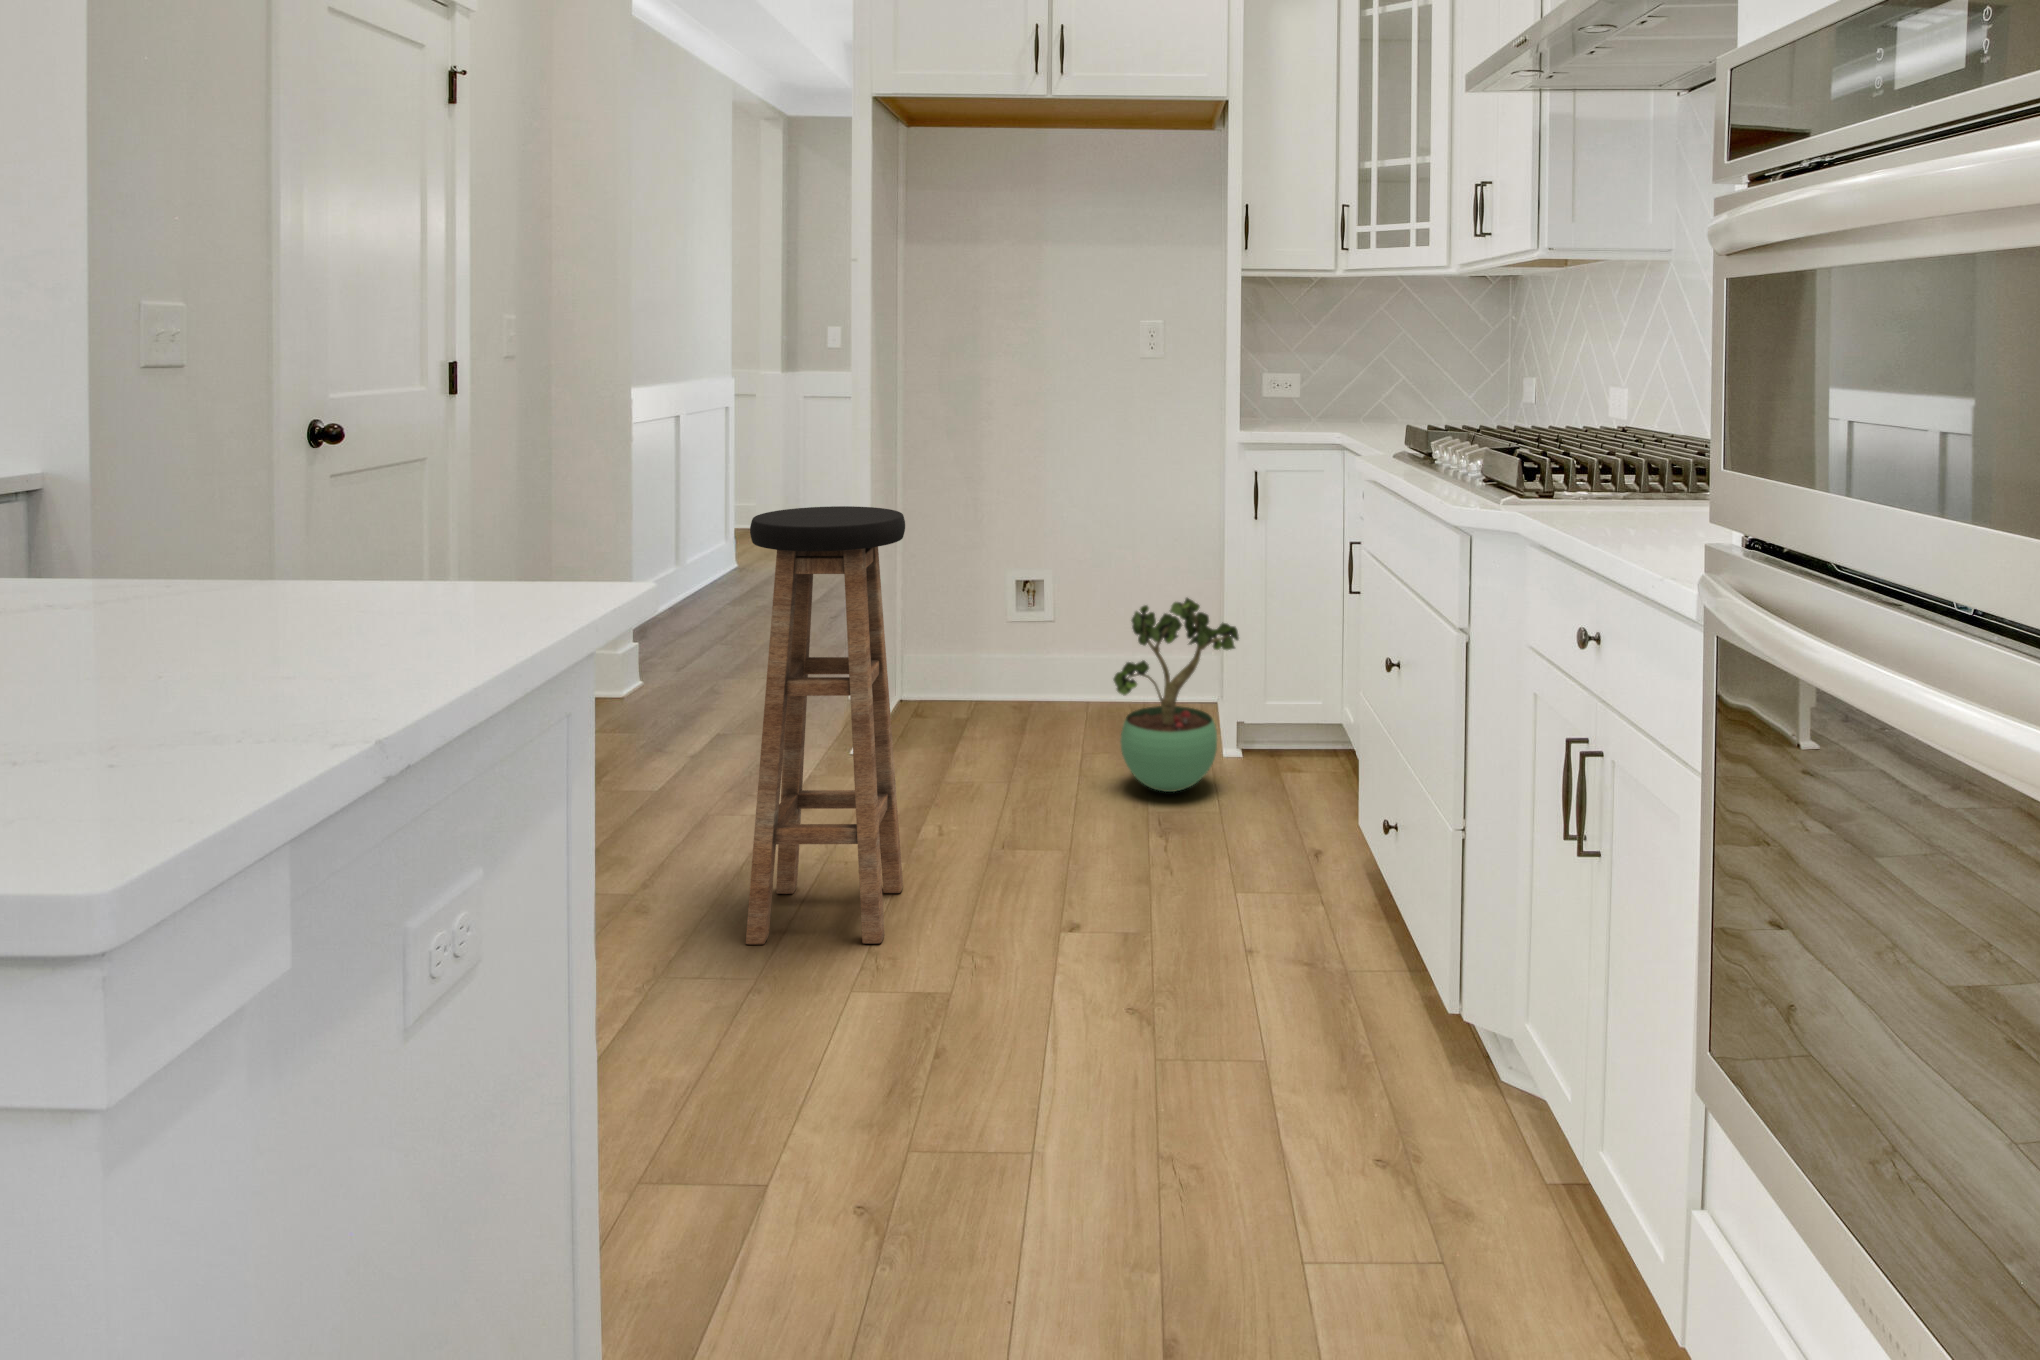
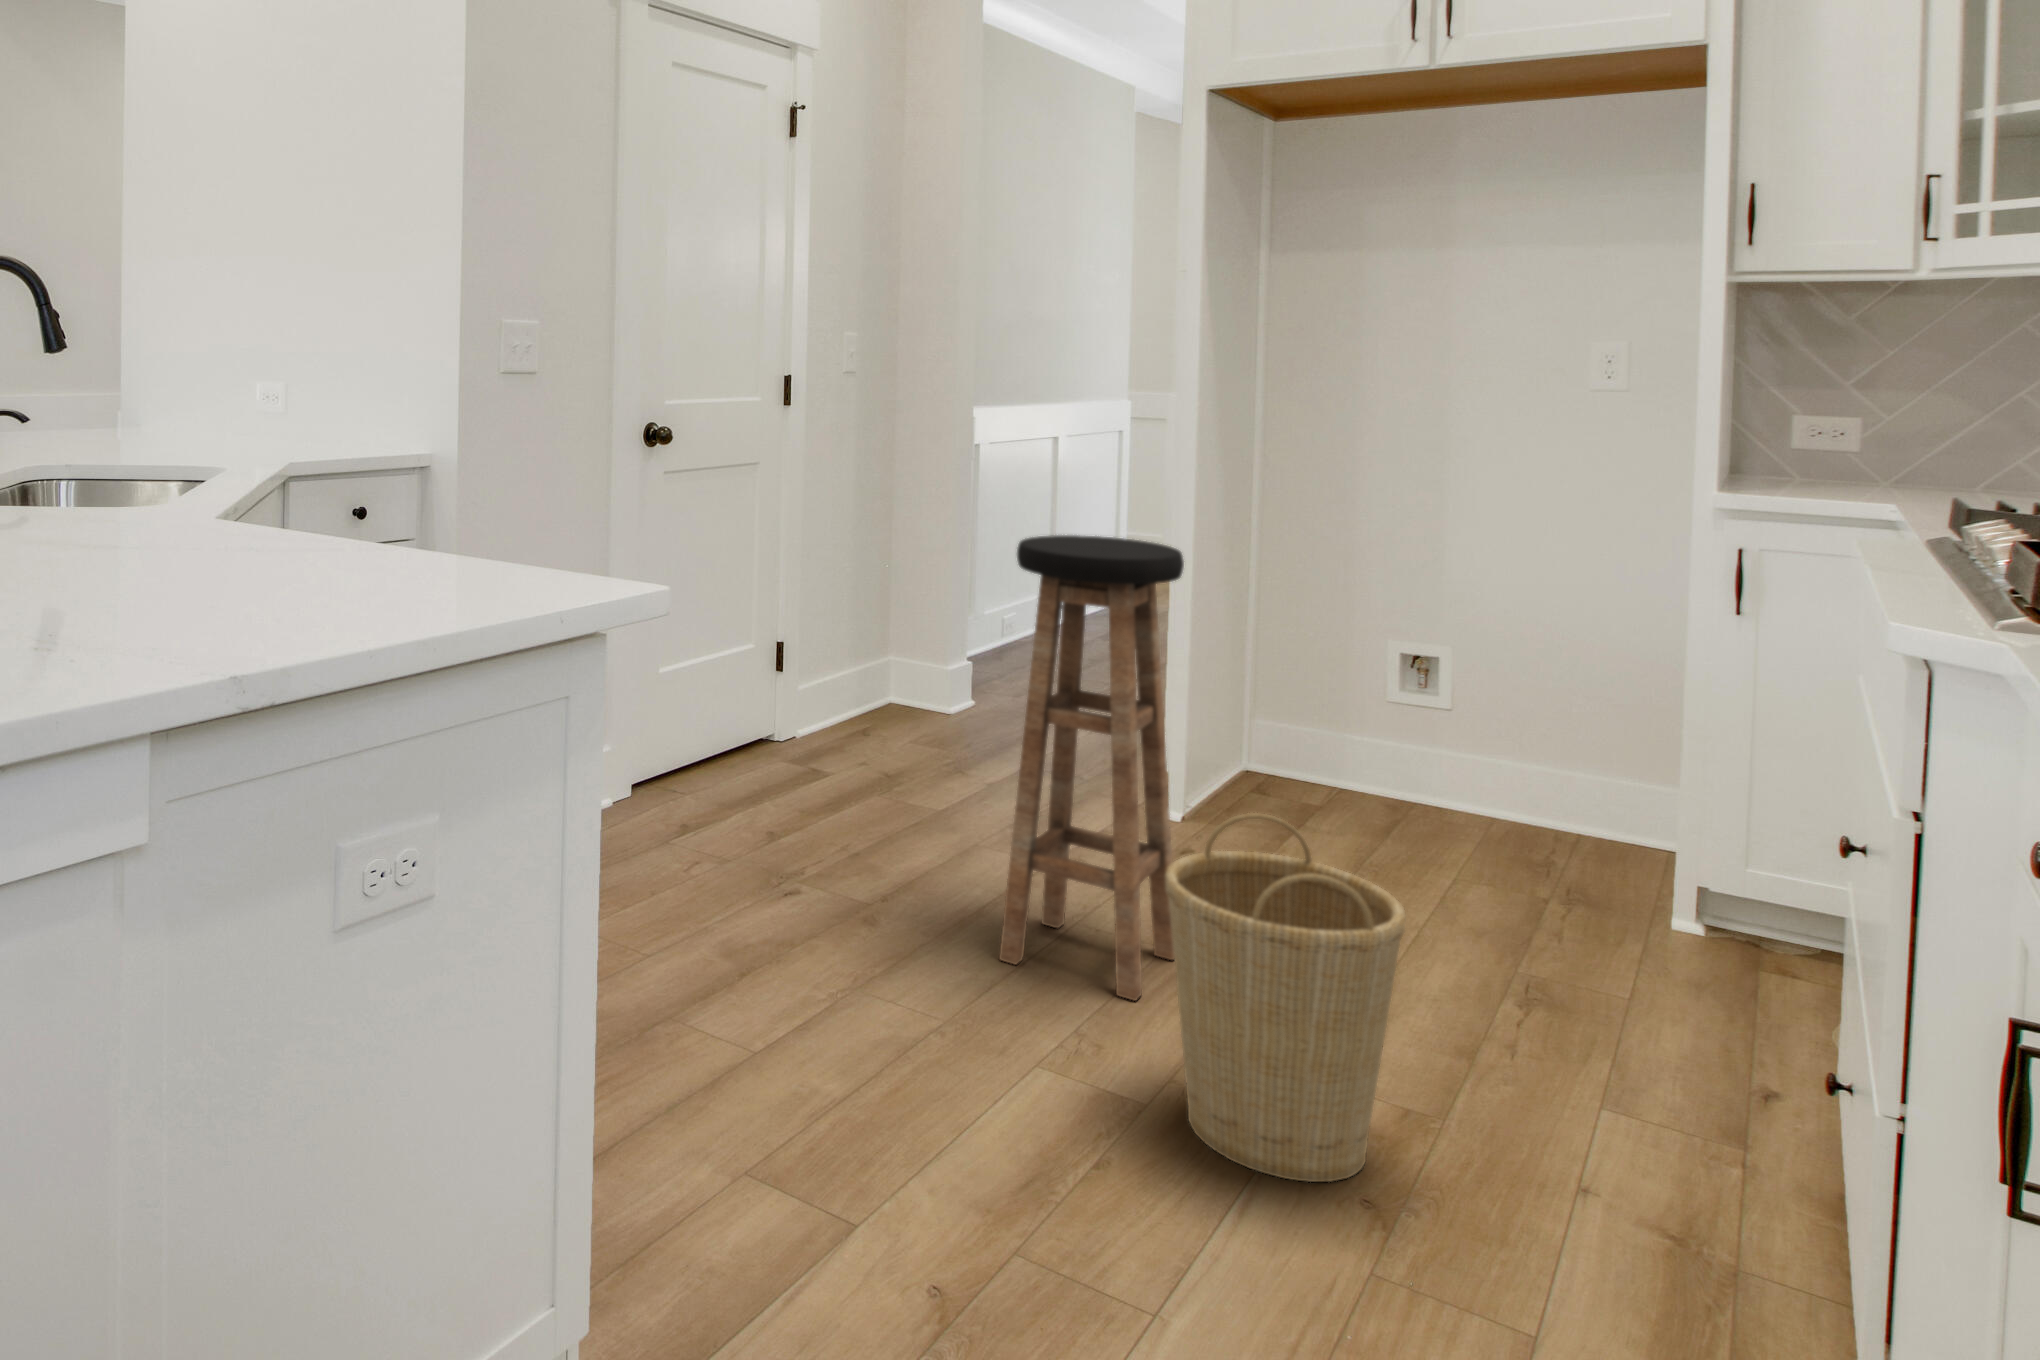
potted plant: present [1113,598,1239,792] -> none [1487,703,1691,951]
basket: none [931,741,1125,1071] -> present [1166,813,1406,1182]

